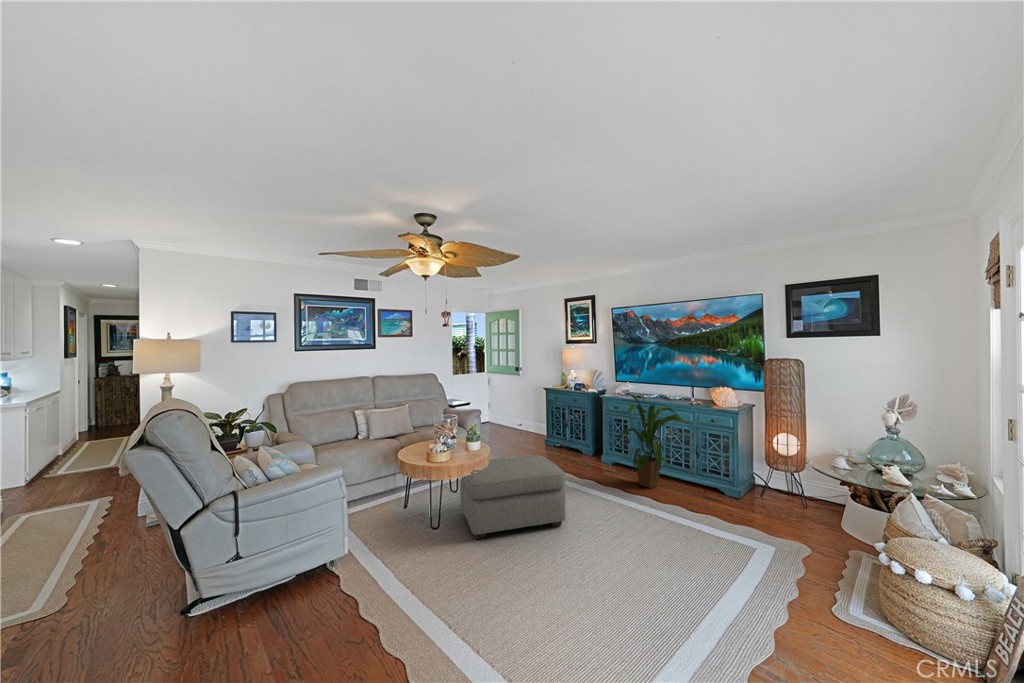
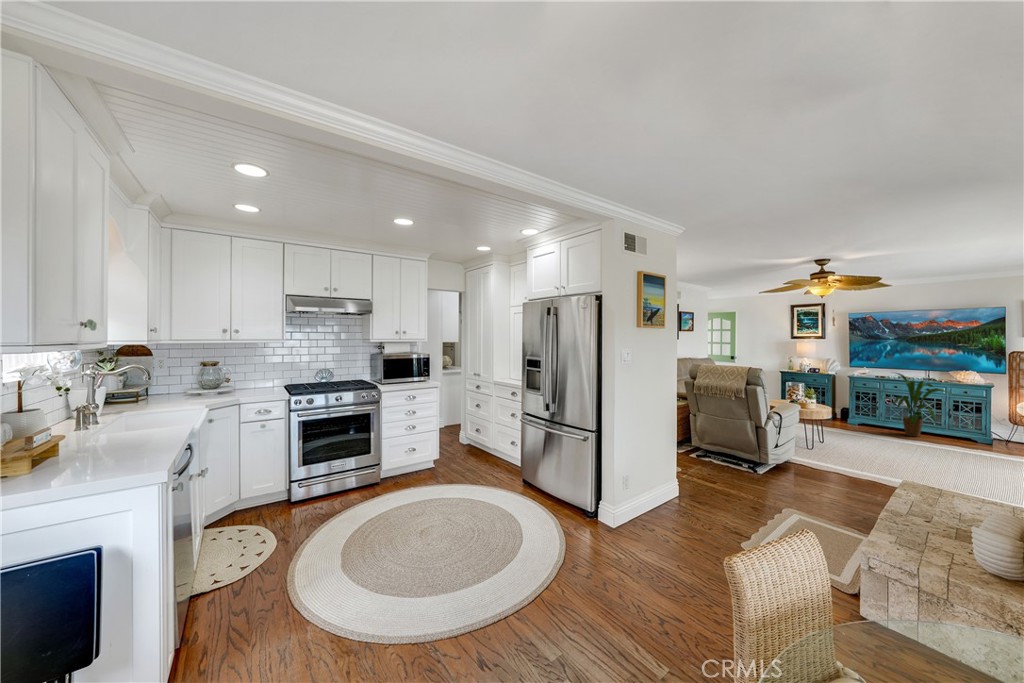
ottoman: present [460,455,566,539] -> none [812,410,900,454]

